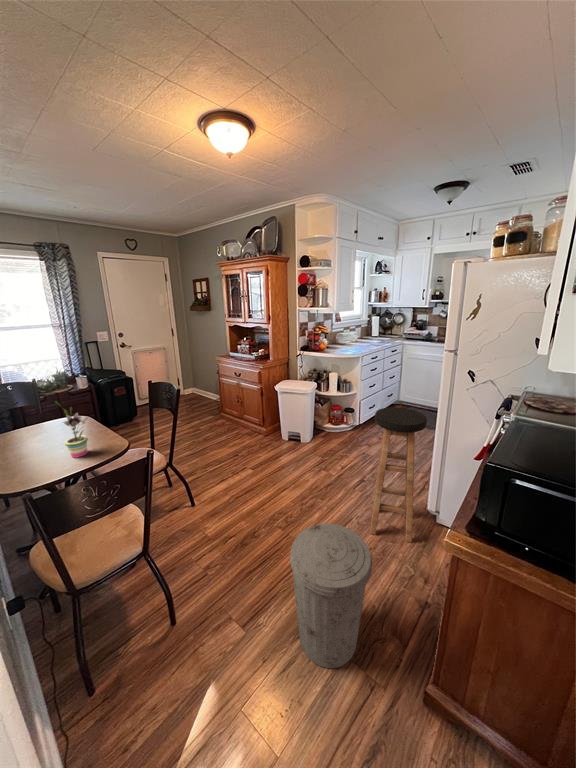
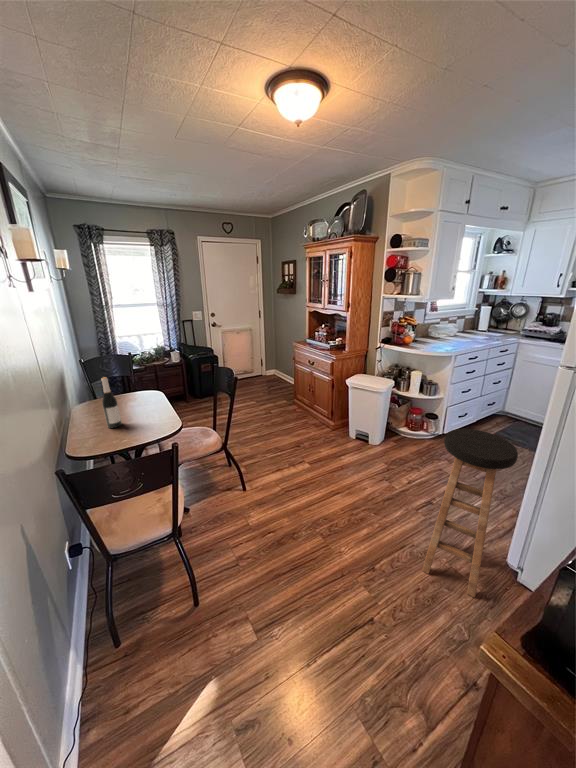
wine bottle: none [26,400,53,458] -> present [102,377,122,428]
potted plant: present [56,401,88,458] -> none [122,380,152,433]
trash can: present [290,524,372,668] -> none [301,555,397,719]

